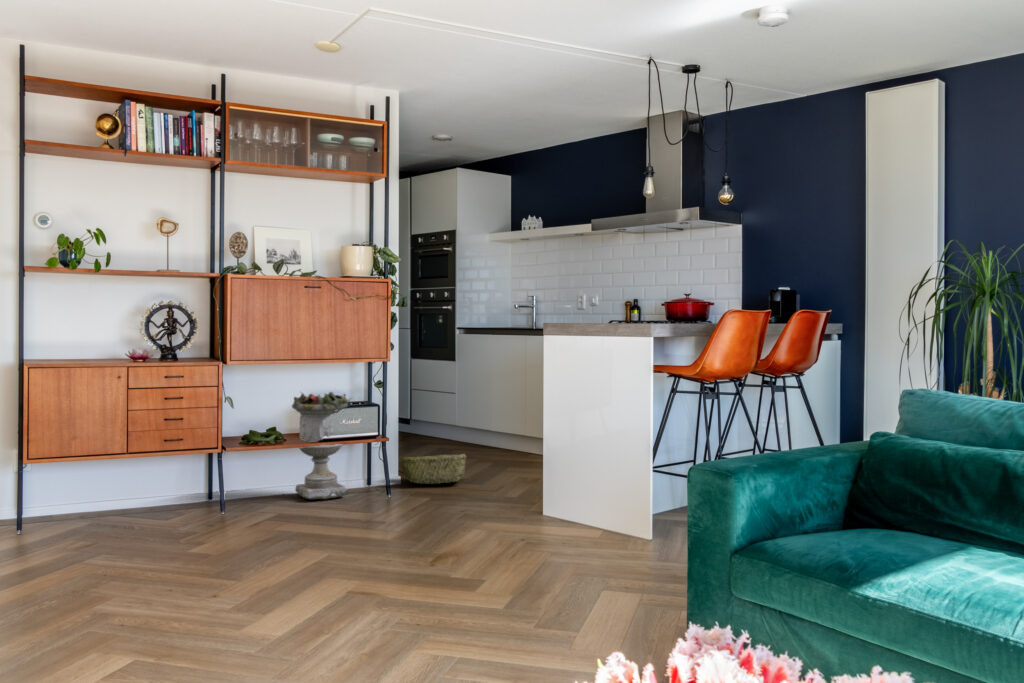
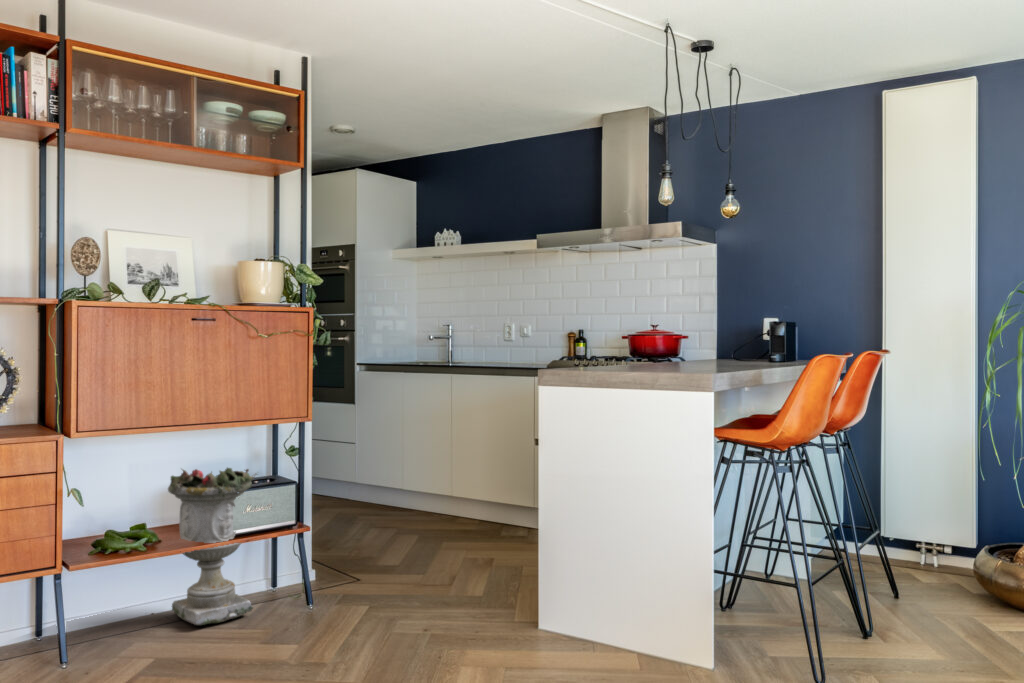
woven basket: present [401,454,466,484] -> none [318,536,407,581]

